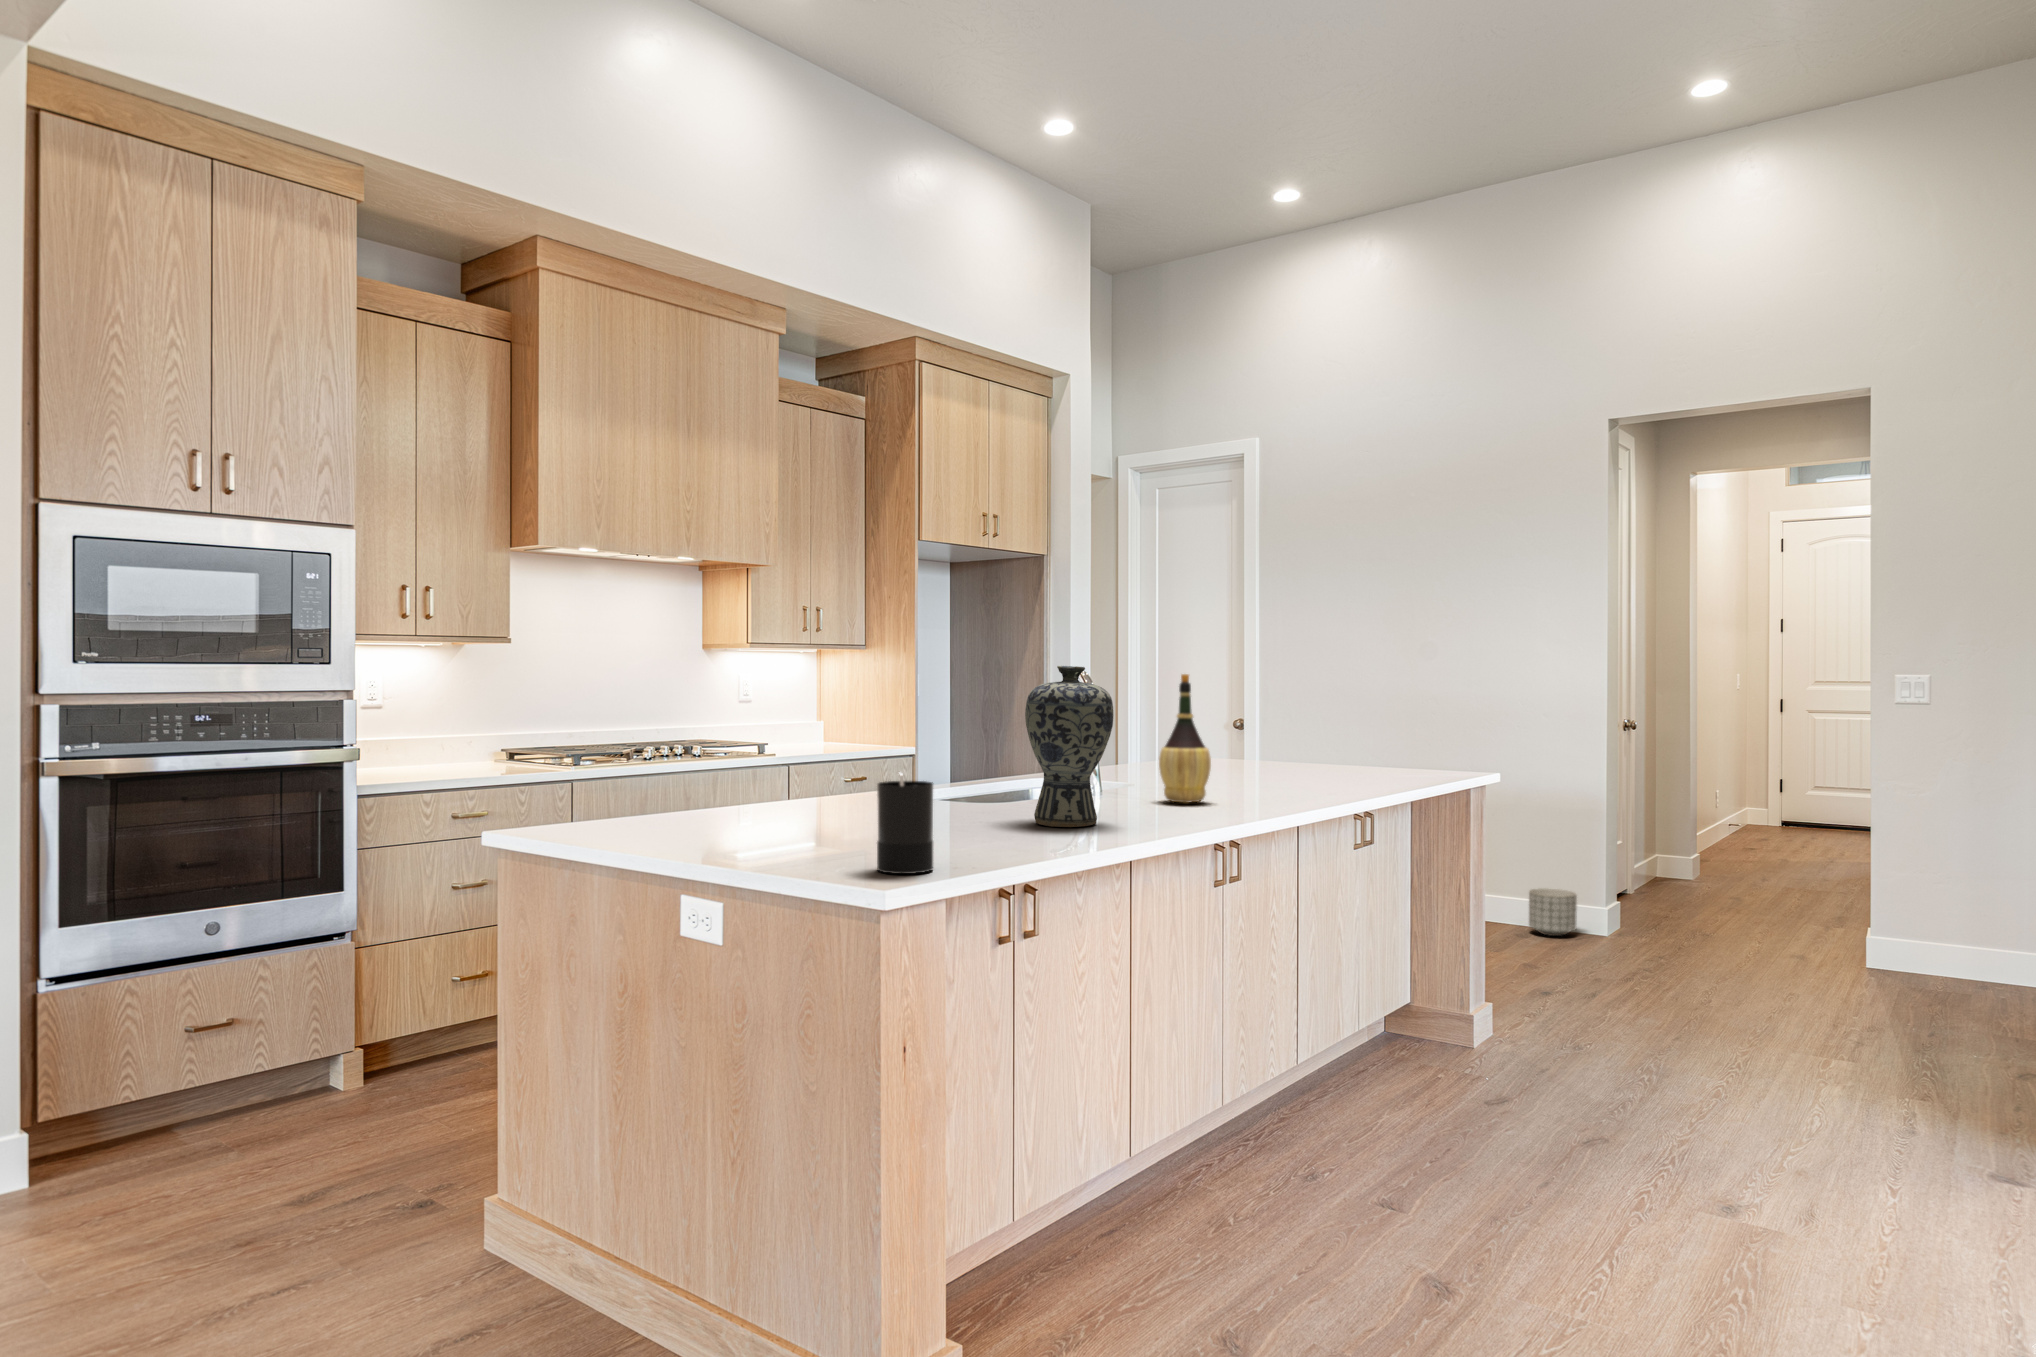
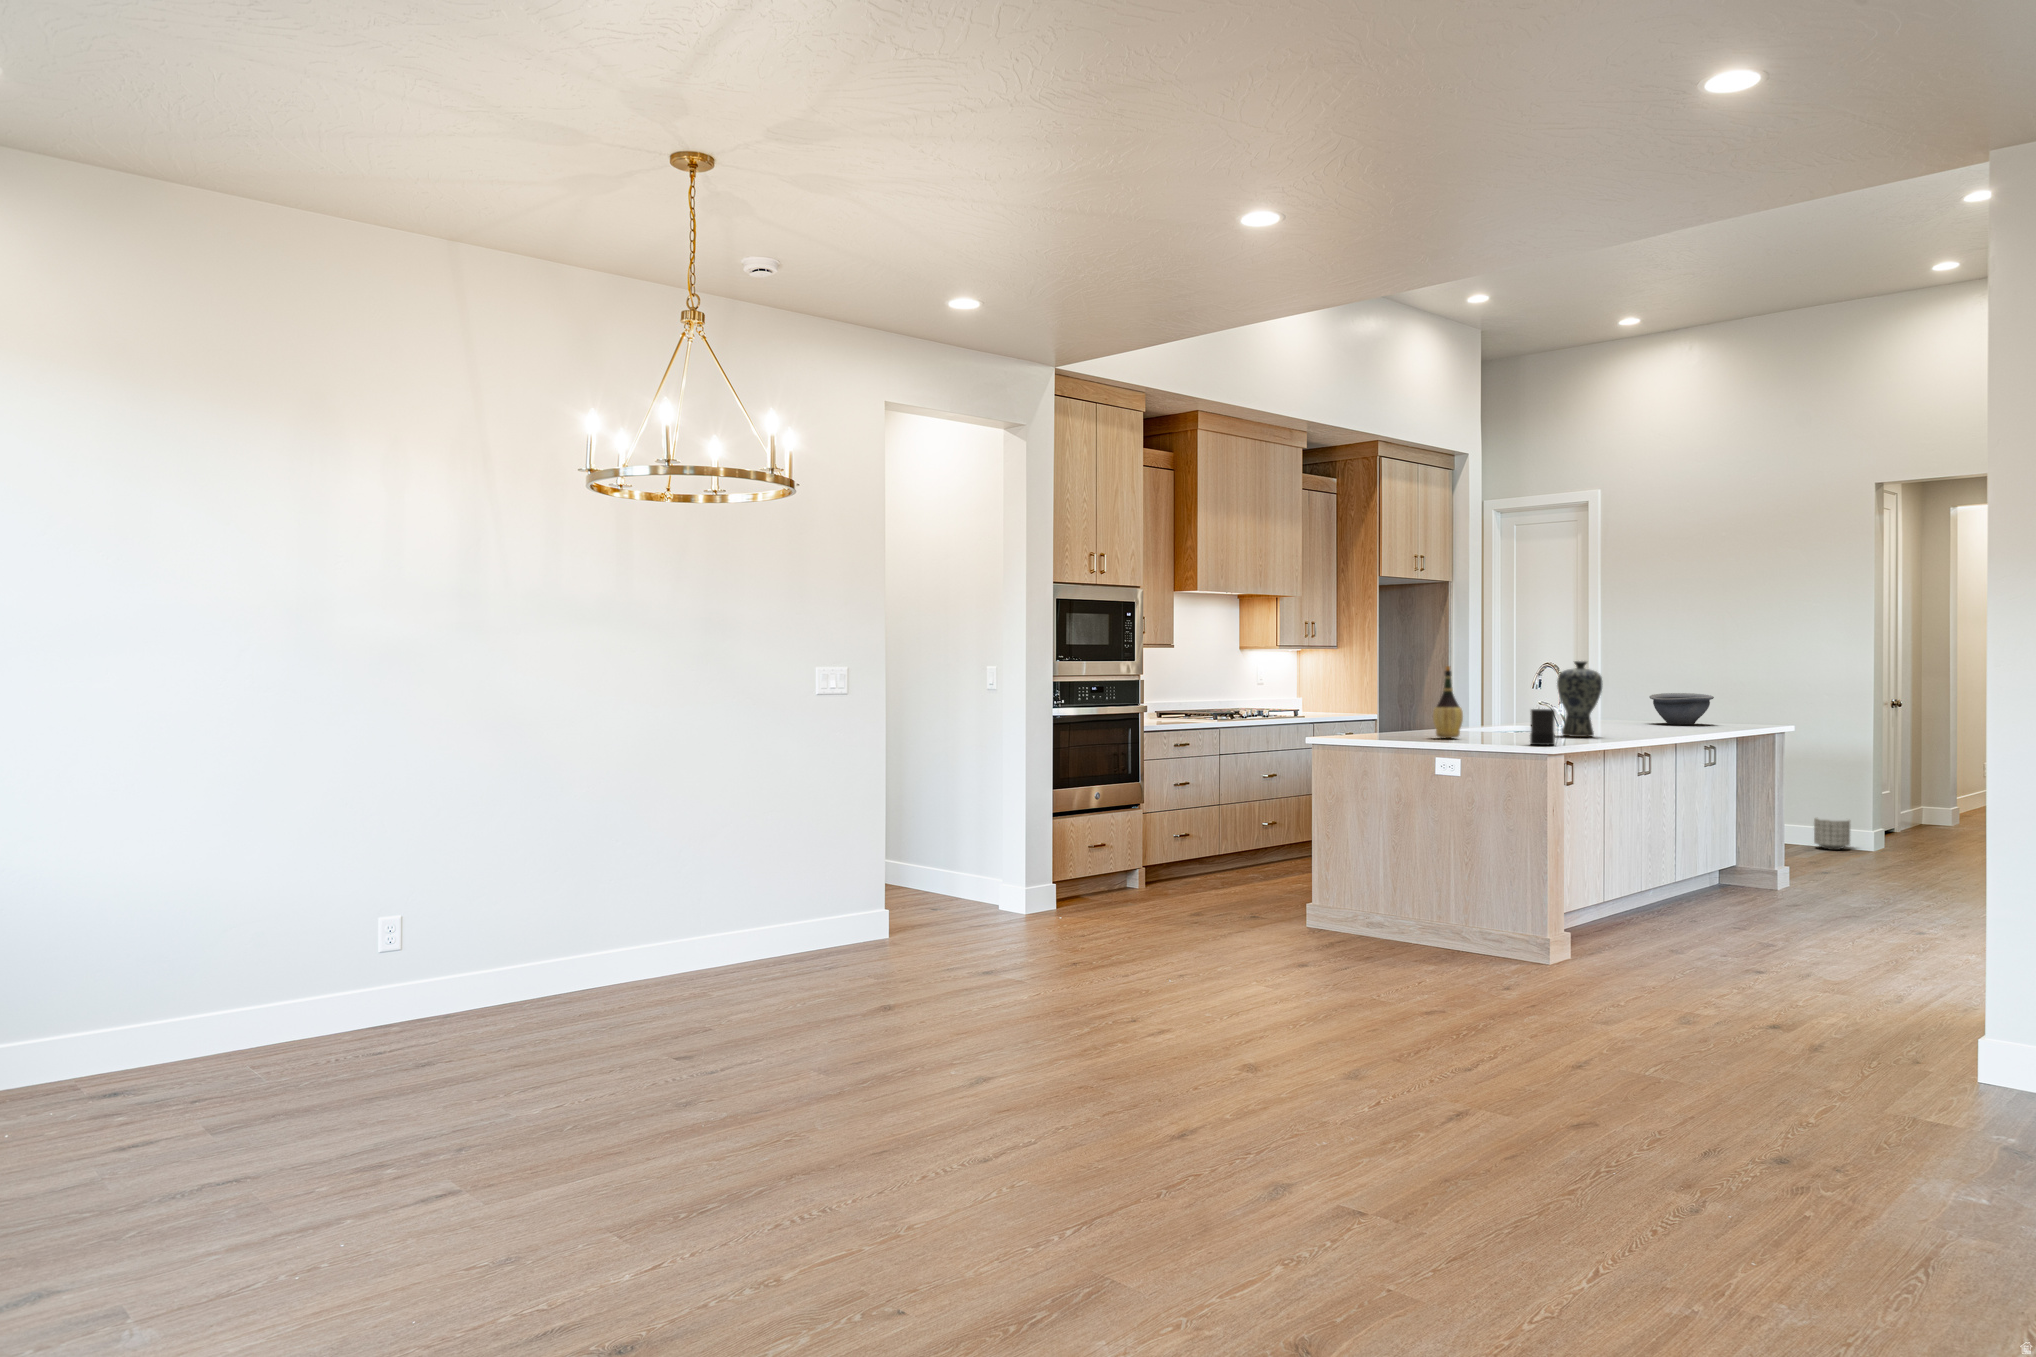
wine bottle: present [1159,674,1211,803] -> present [1433,666,1463,738]
bowl: none [1264,722,1367,778] -> present [1649,693,1714,725]

